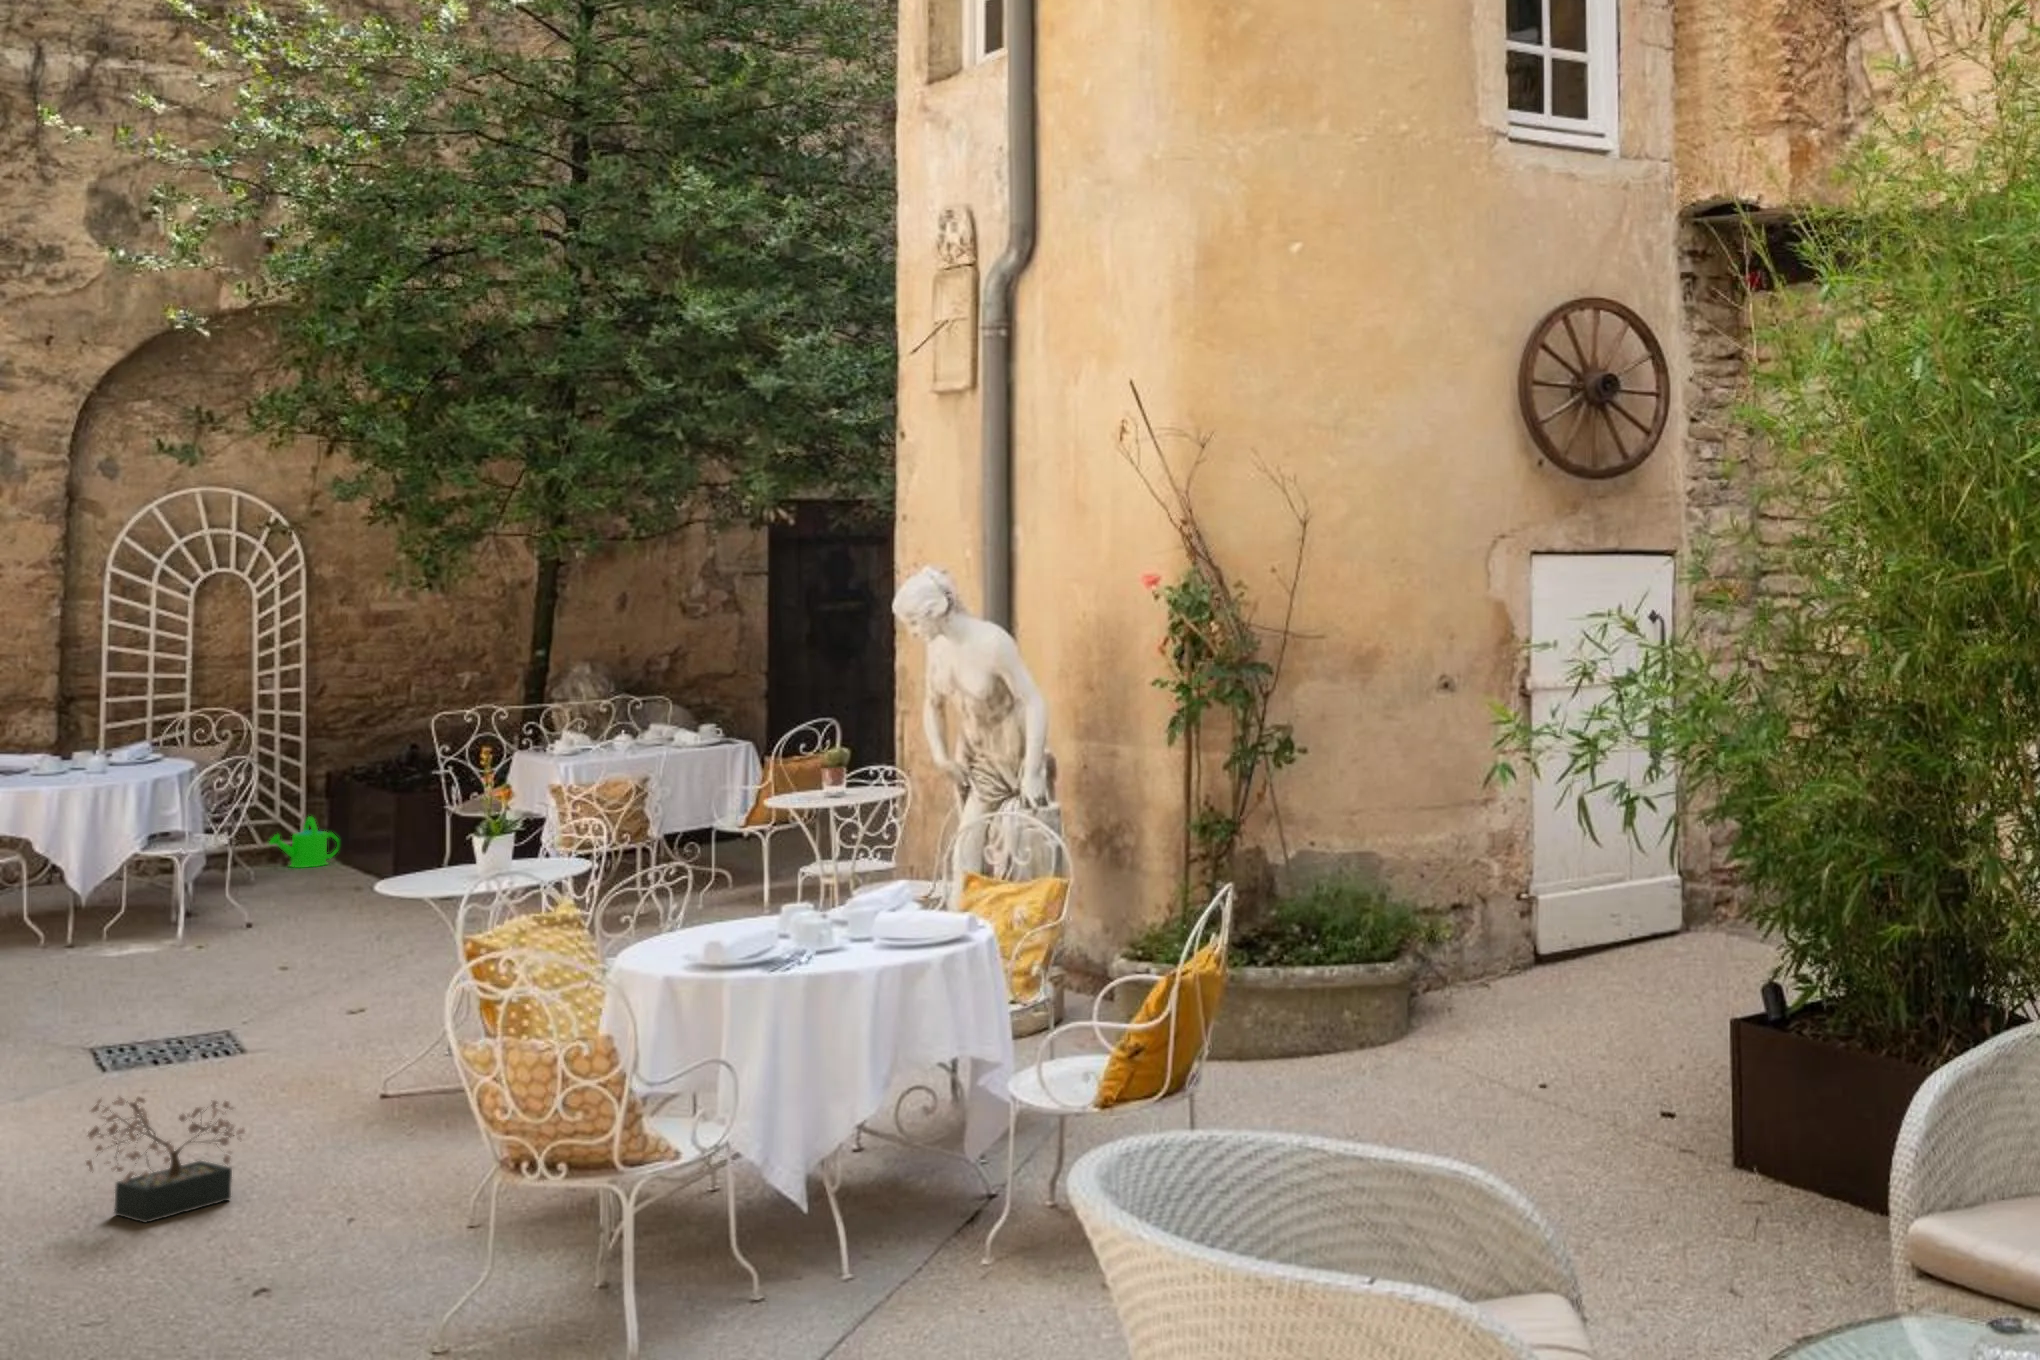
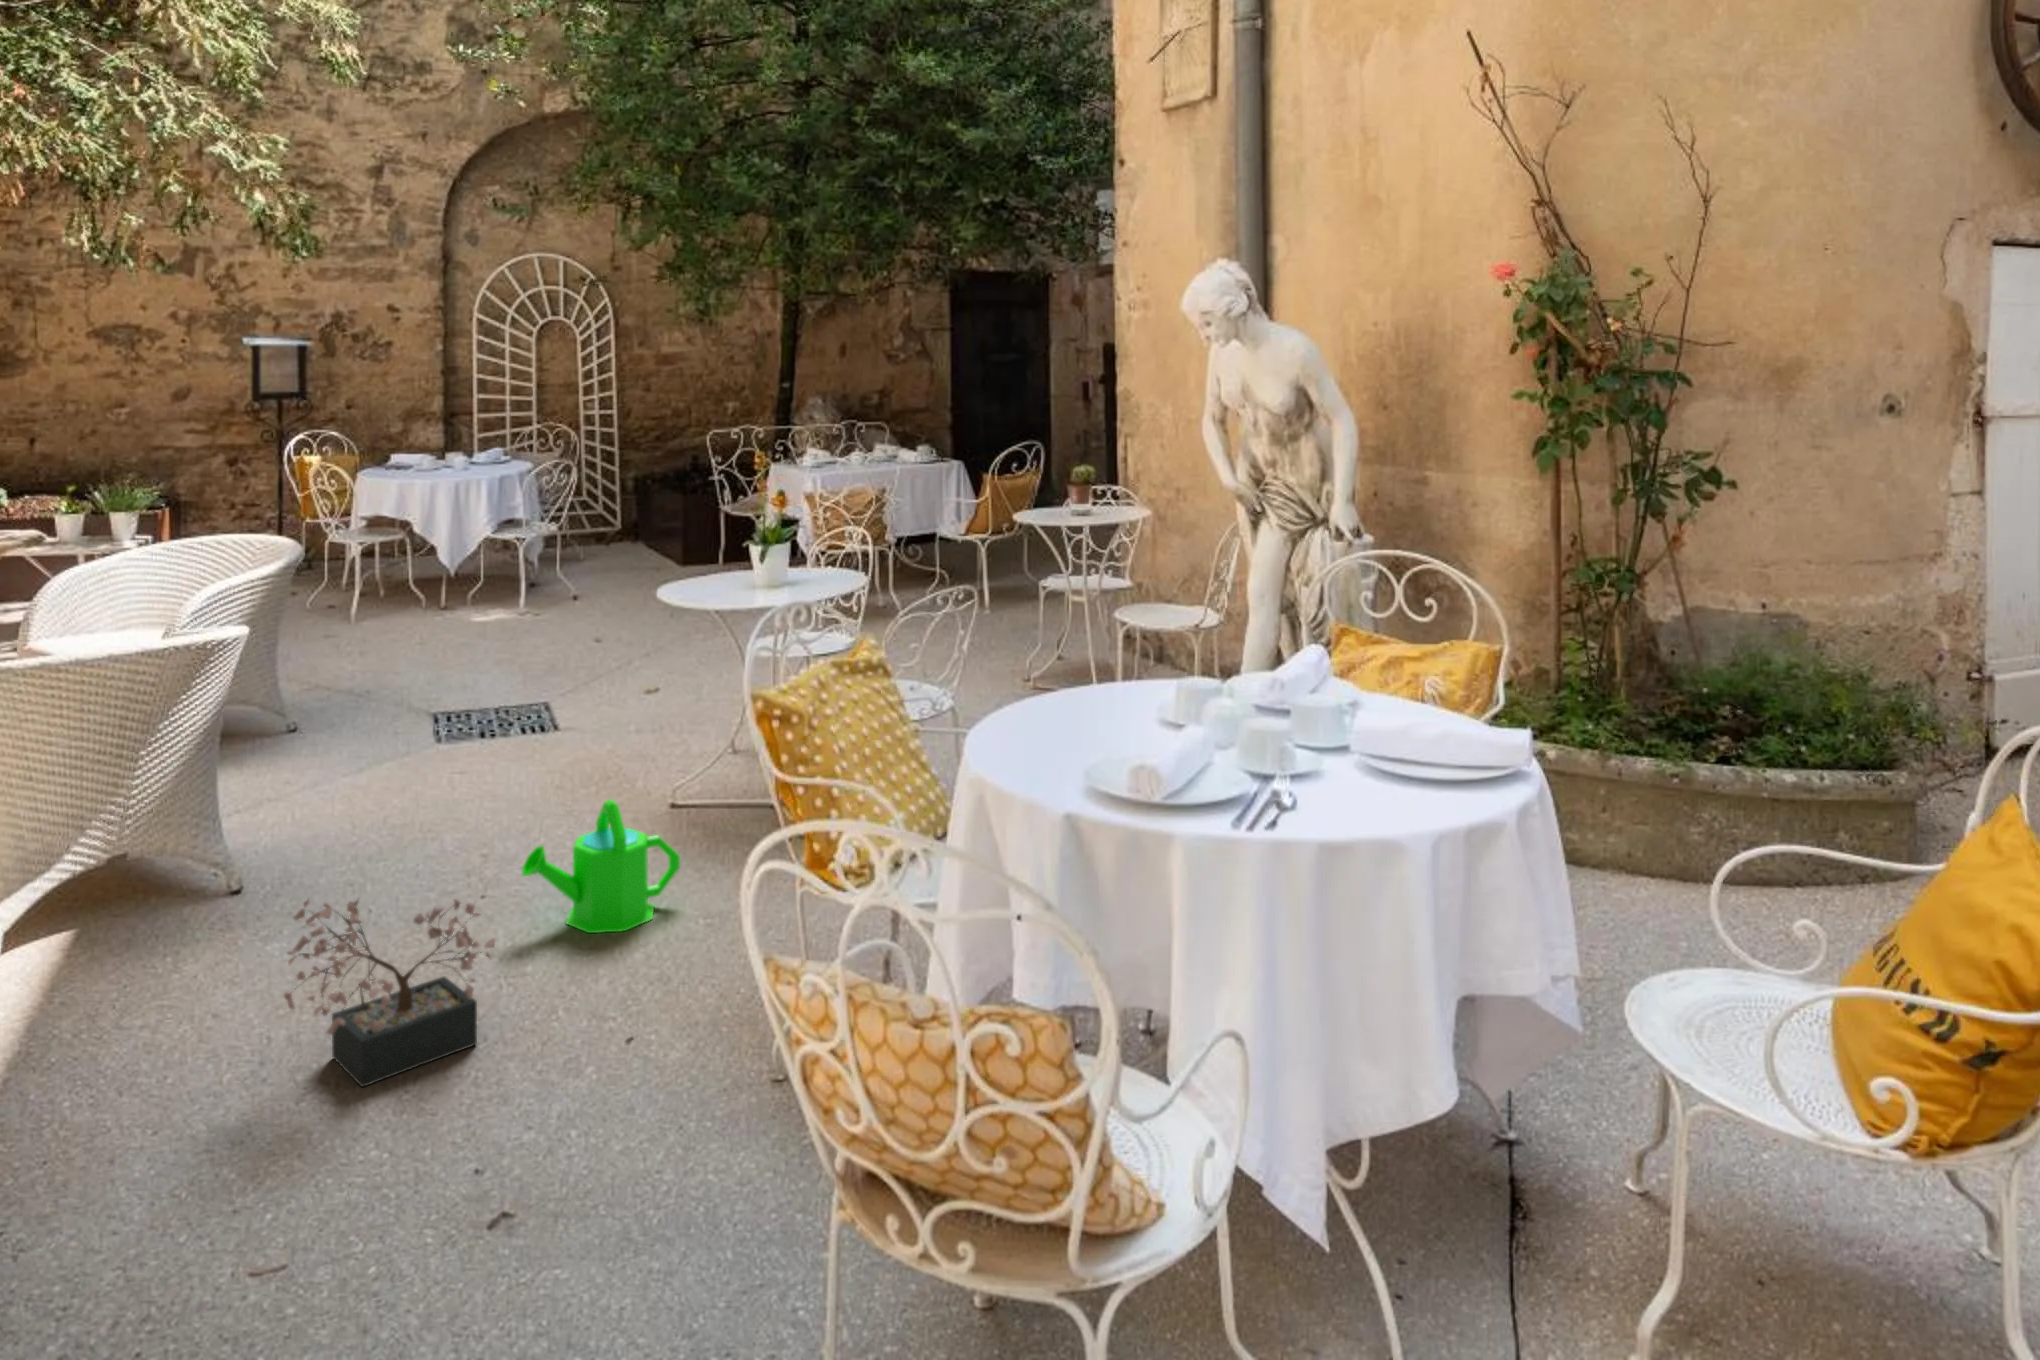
watering can: present [269,817,339,868] -> present [522,800,680,933]

